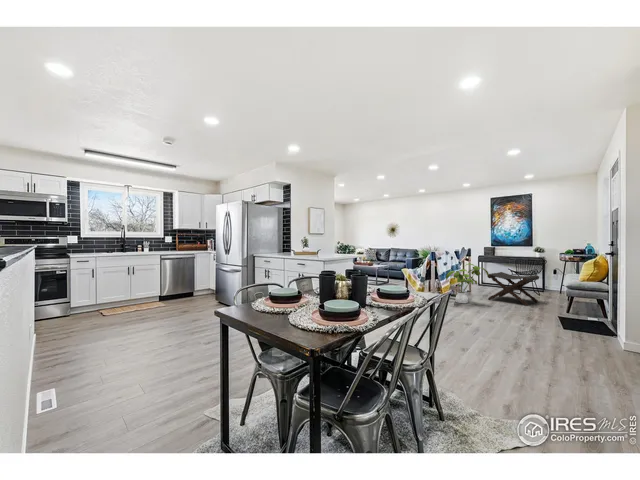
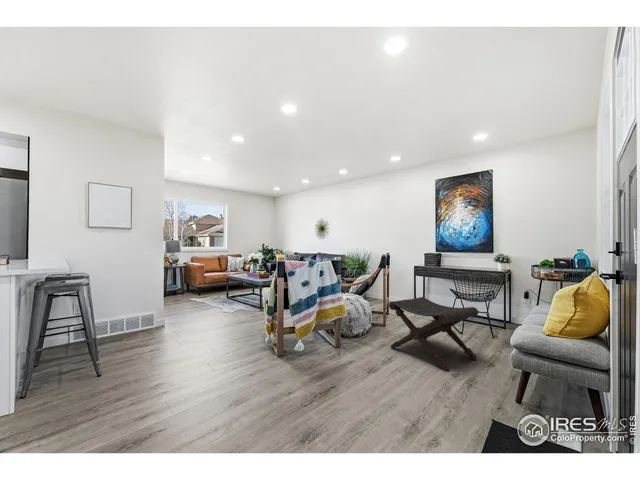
house plant: present [446,263,489,303] -> none [299,284,372,359]

